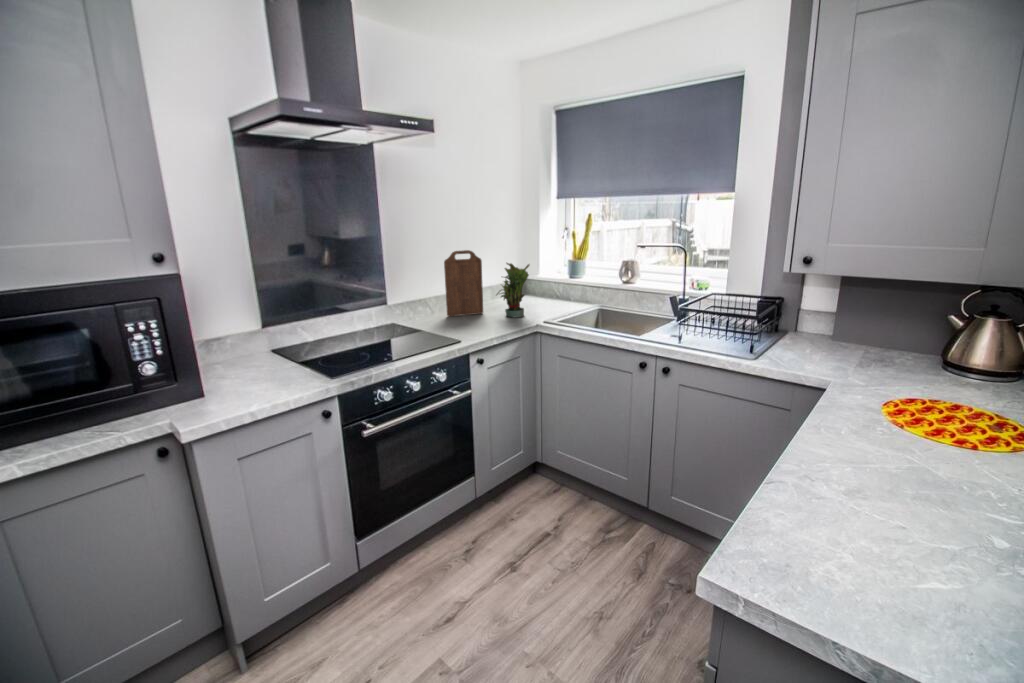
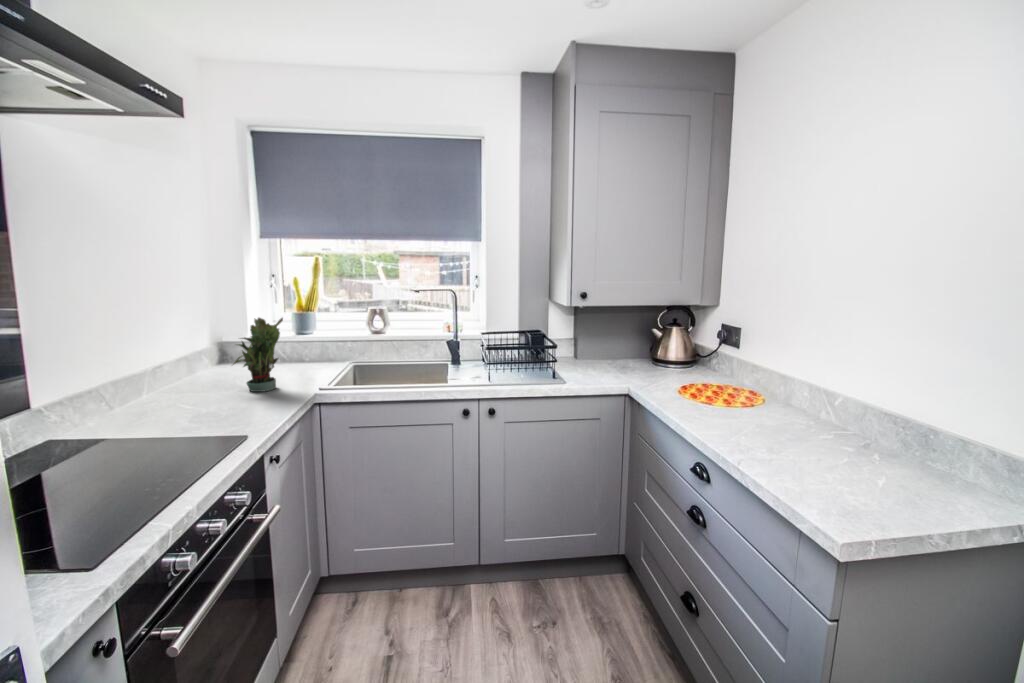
cutting board: present [444,250,483,316] -> none [137,303,206,408]

